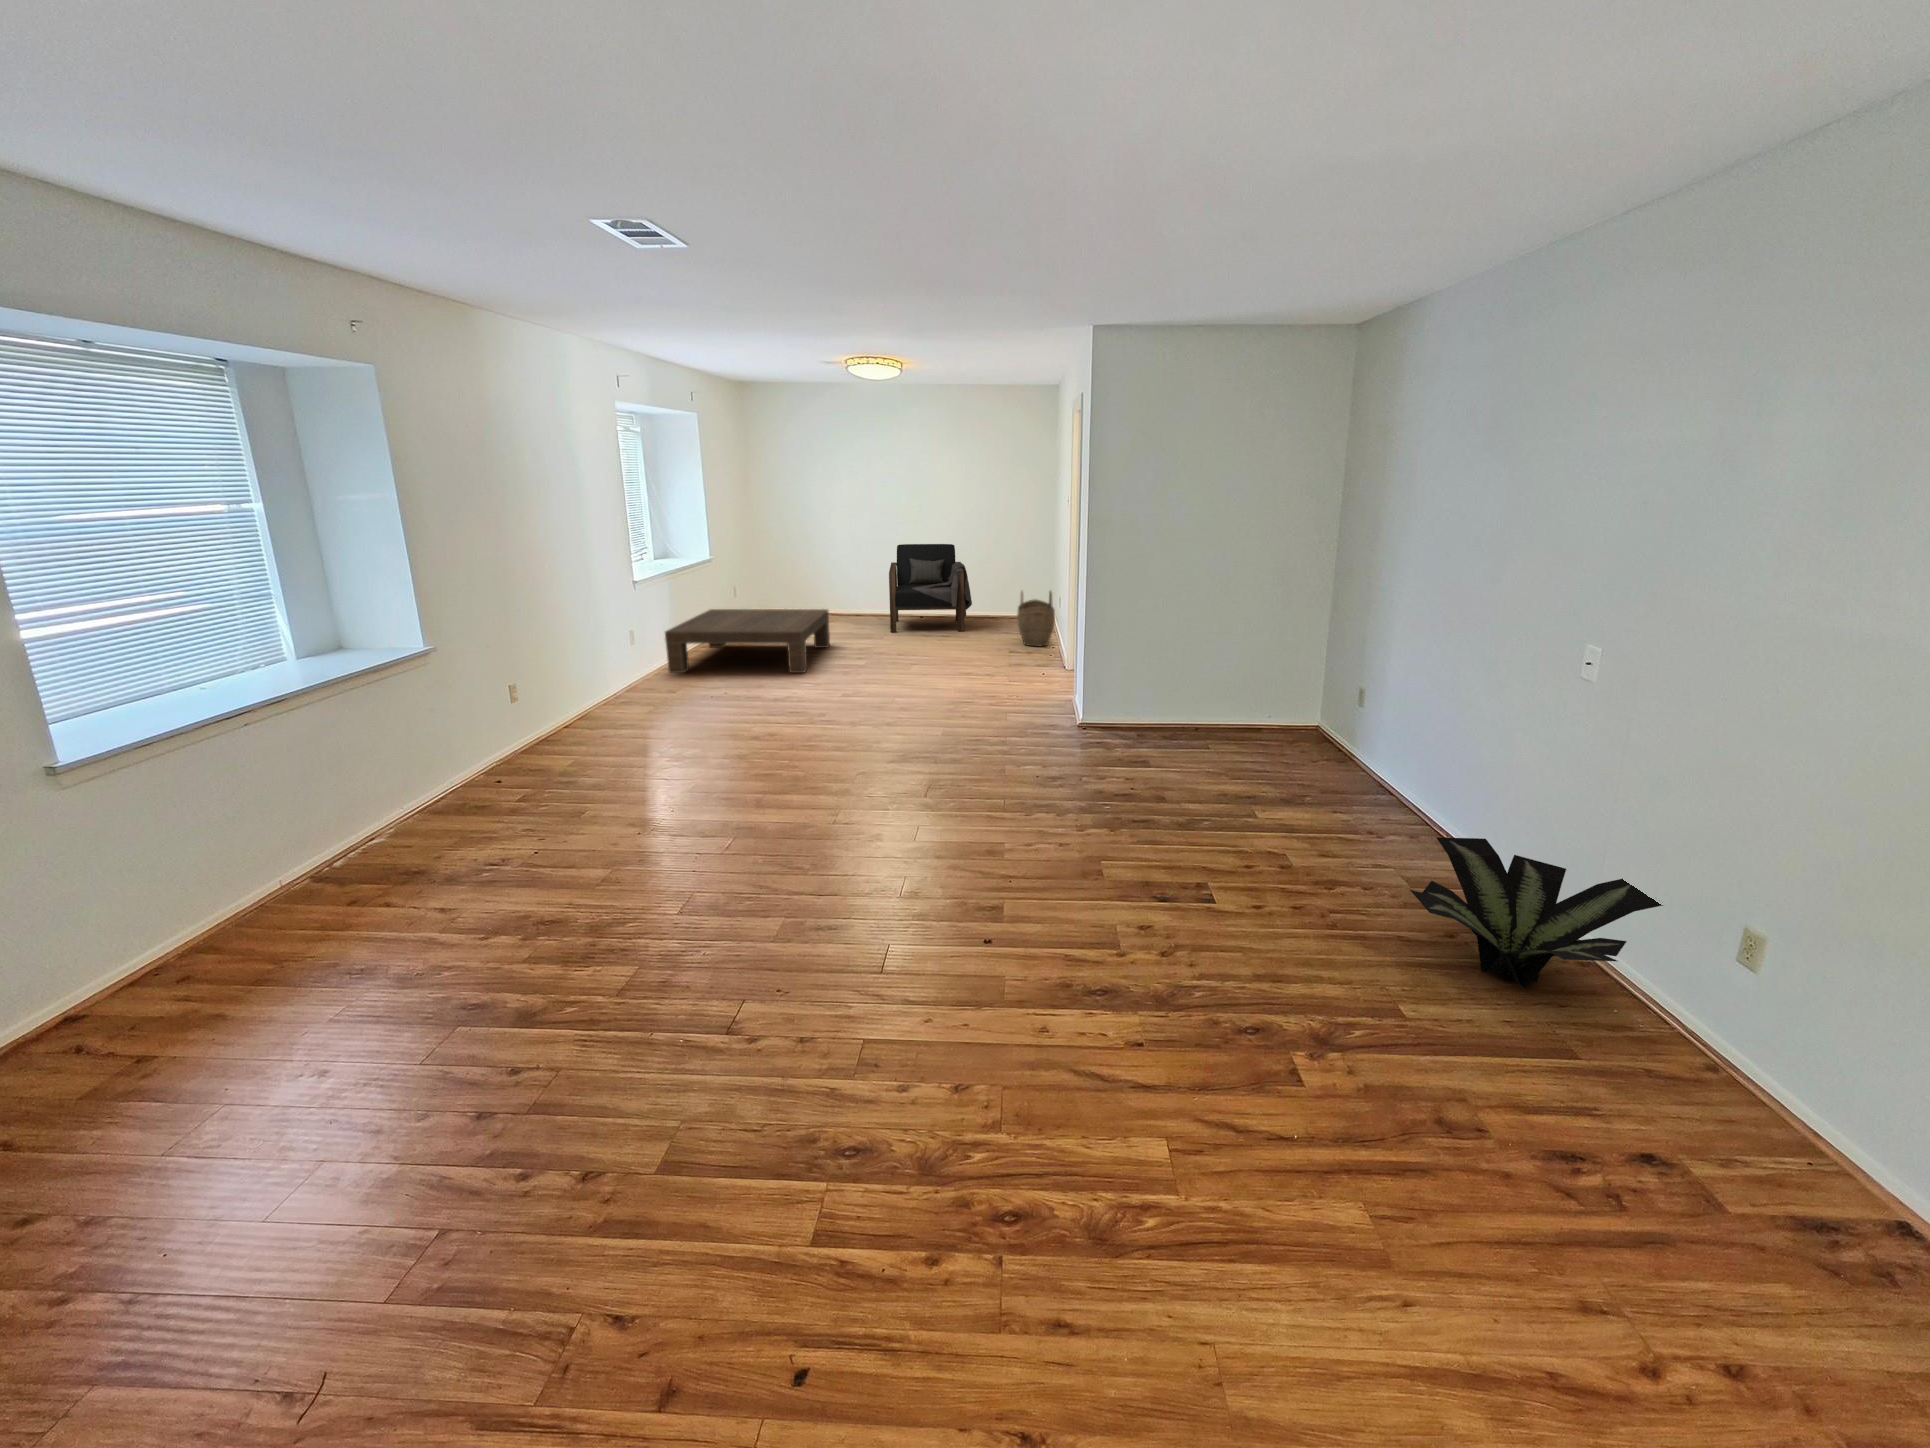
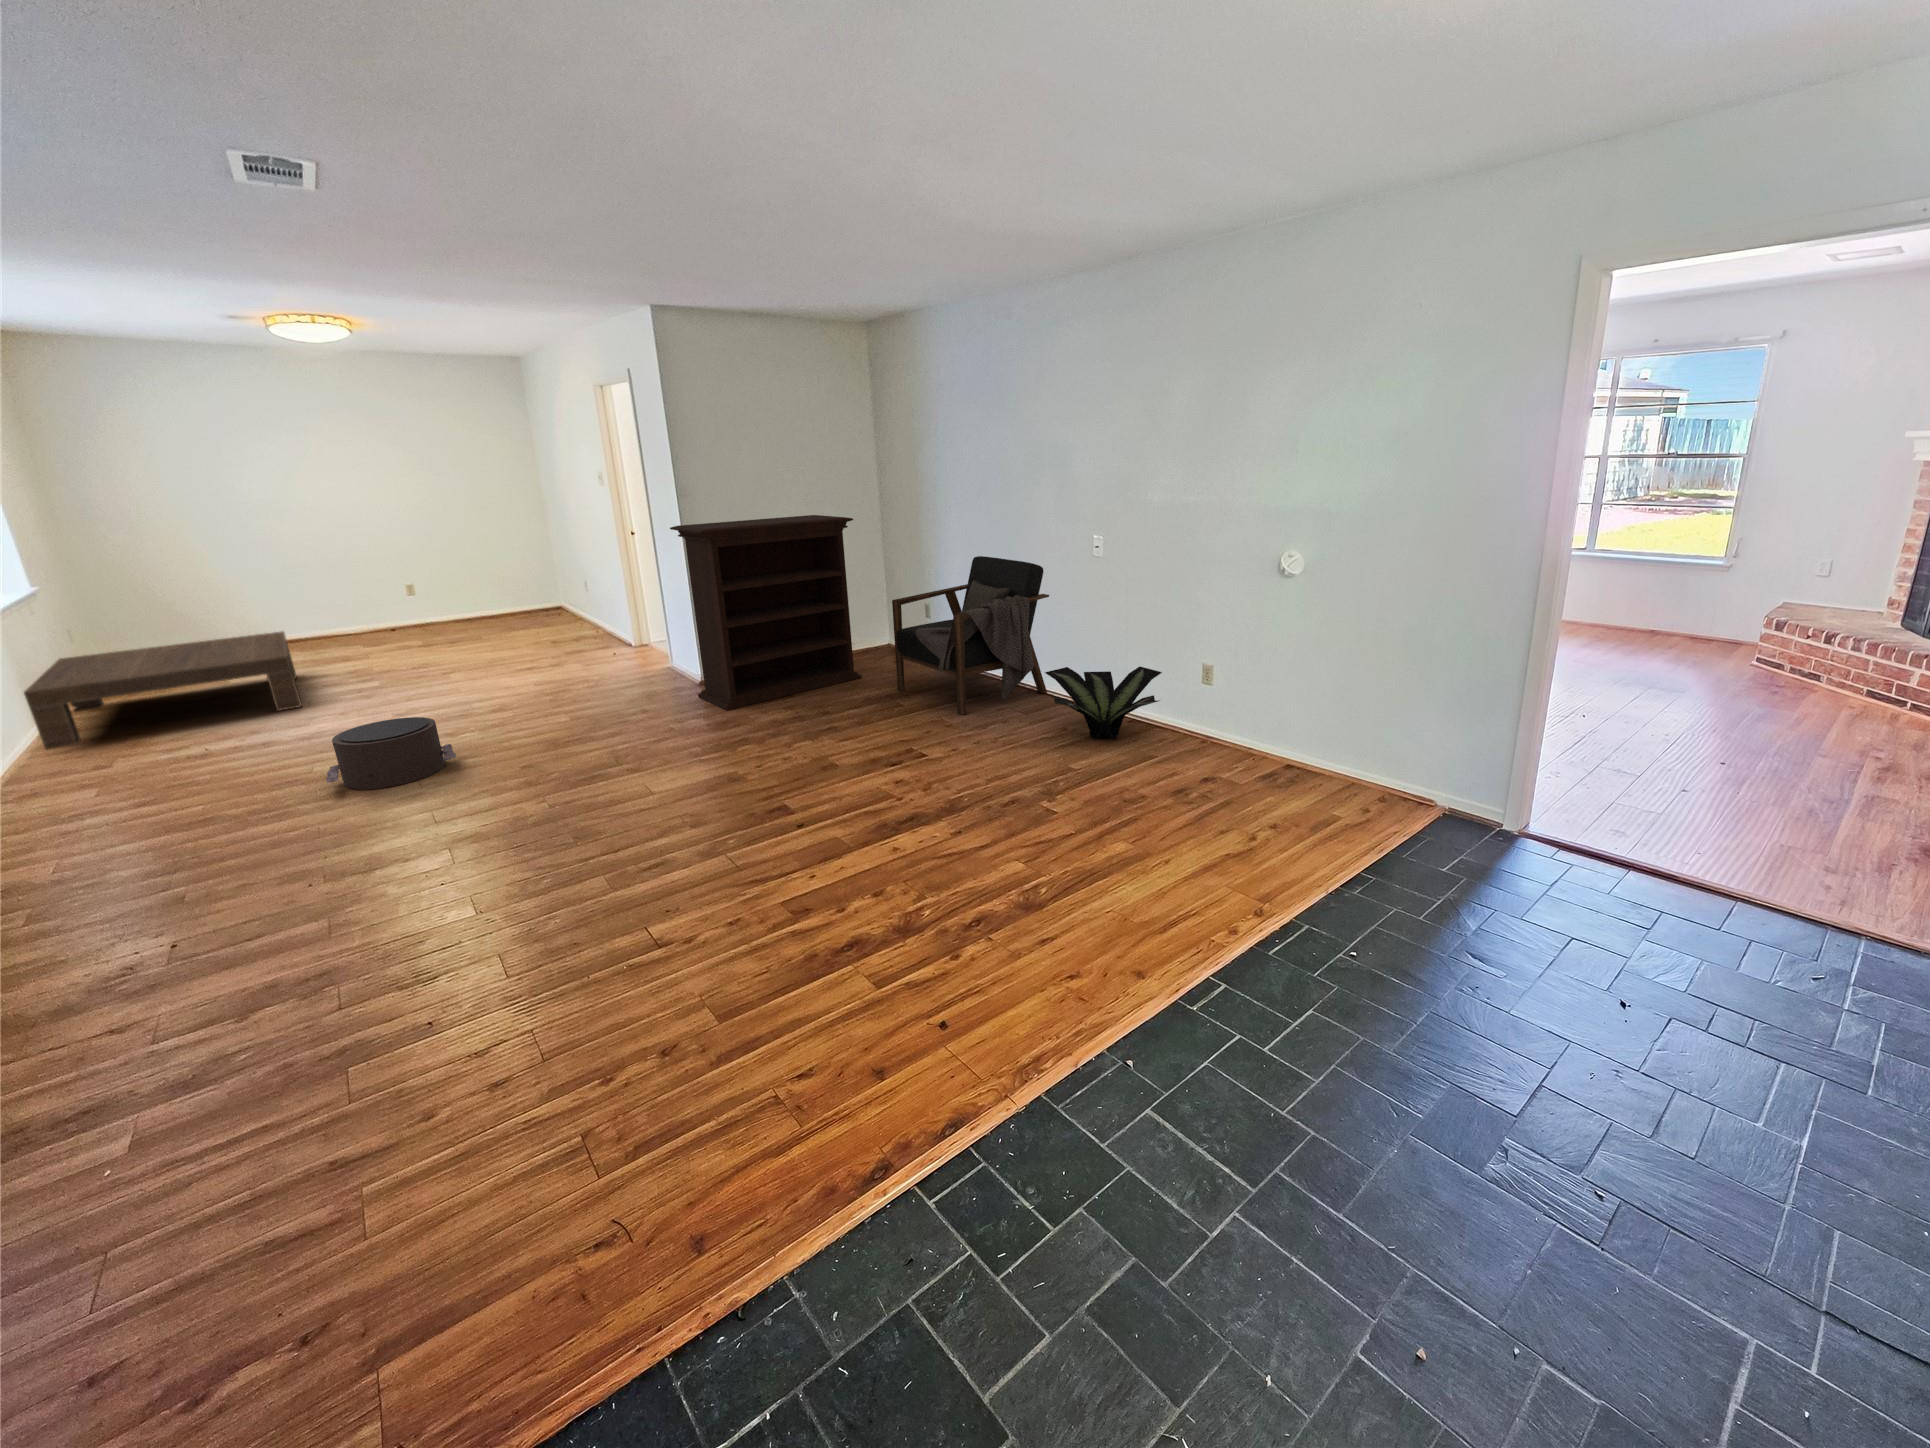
armchair: present [889,544,972,632] -> present [892,556,1049,715]
bookshelf: none [1057,557,1260,764] -> present [670,515,862,710]
woven basket: present [1017,592,1055,646] -> none [547,575,596,635]
pouf: none [732,703,829,763] -> present [326,717,456,790]

